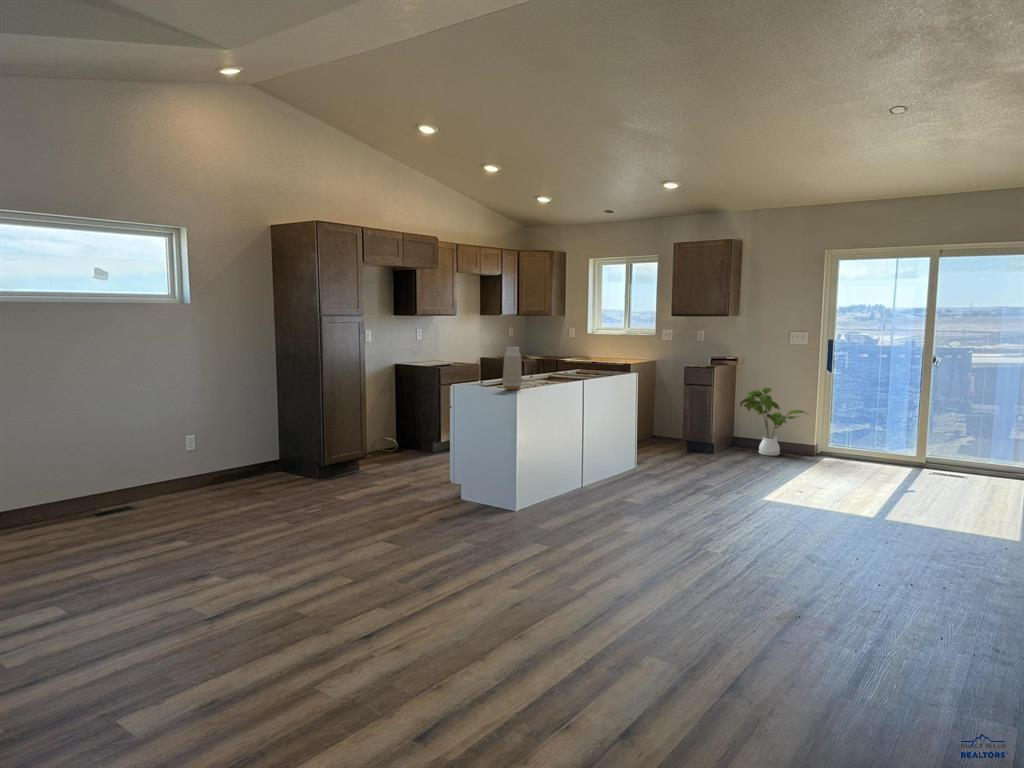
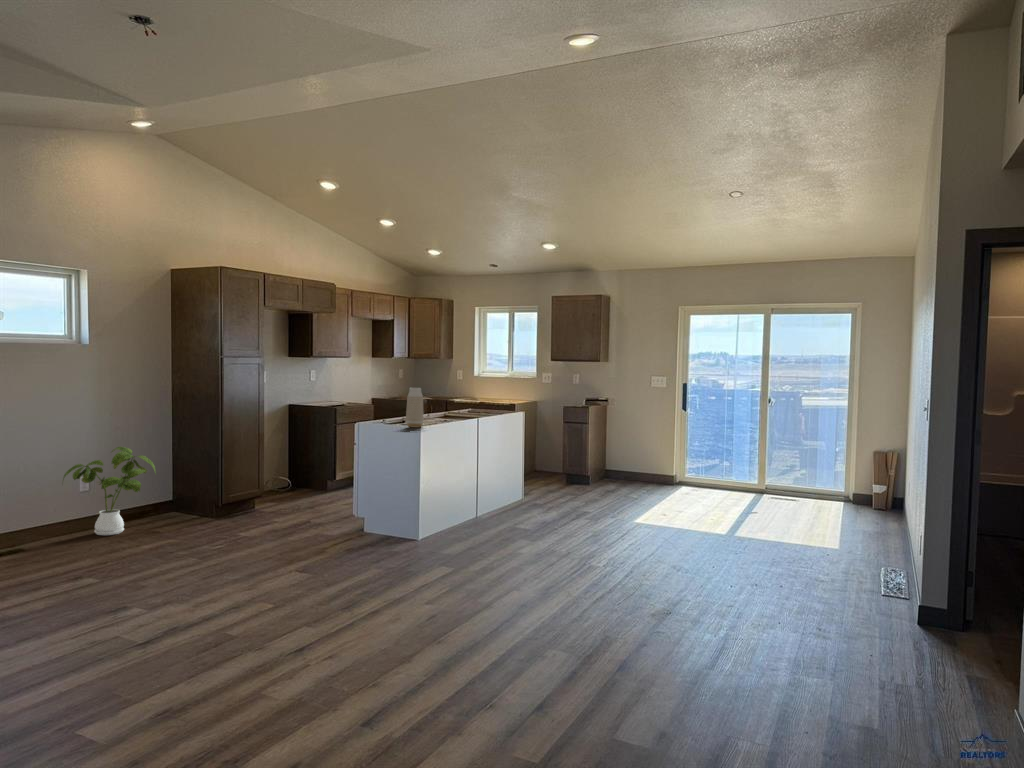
house plant: present [740,388,806,456] -> present [63,447,156,535]

